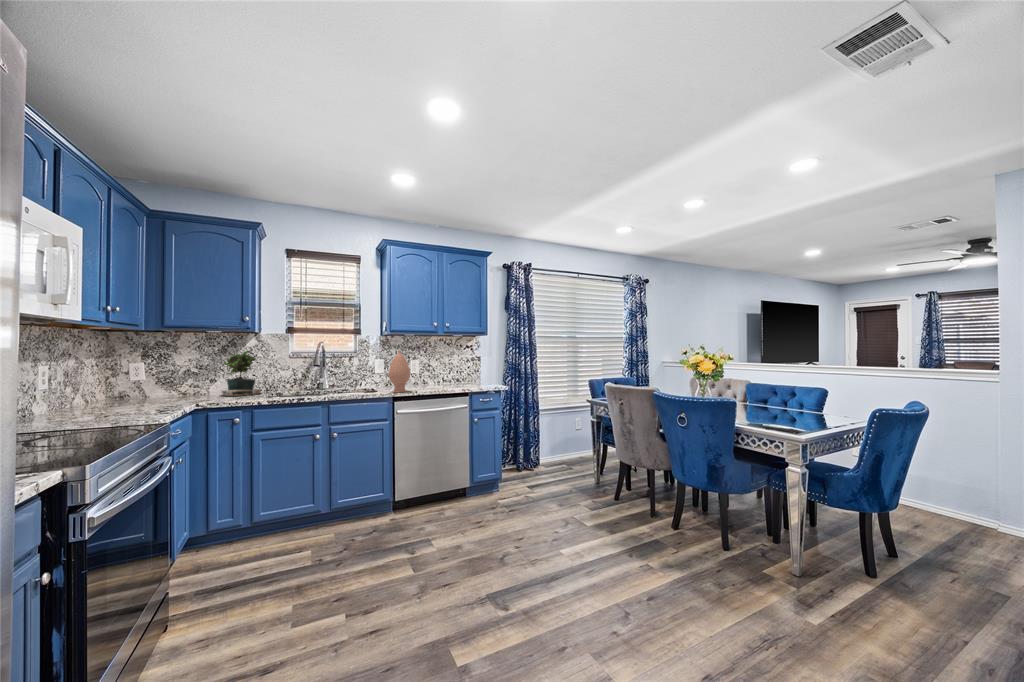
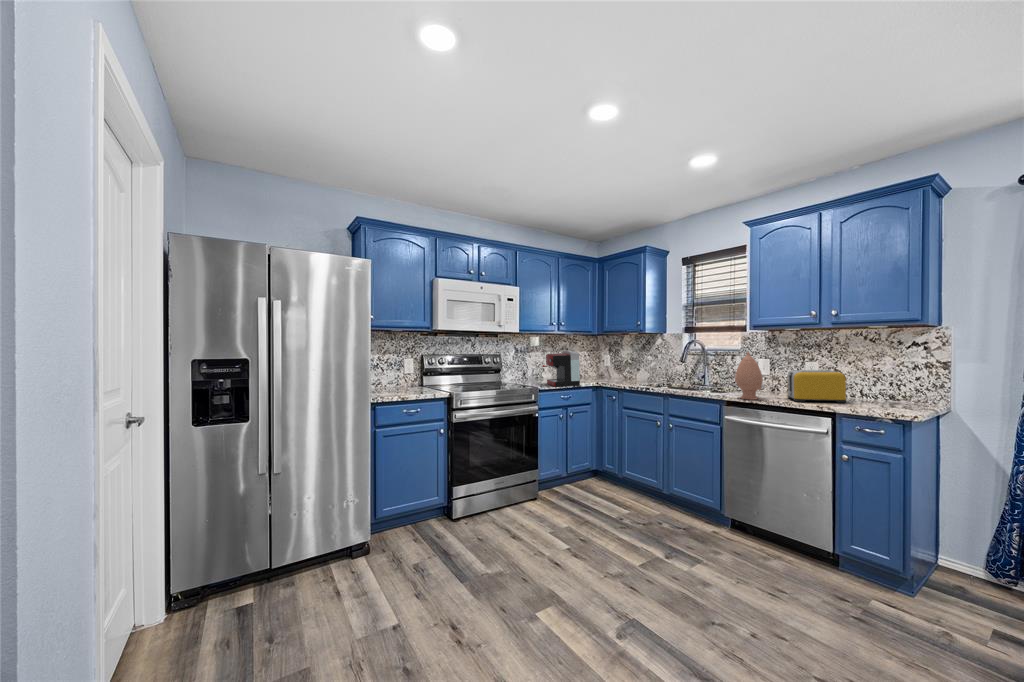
potted plant: present [221,351,261,396] -> none [630,348,666,382]
coffee maker: none [82,352,168,417] -> present [542,350,580,387]
toaster: none [415,365,449,389] -> present [787,370,846,403]

